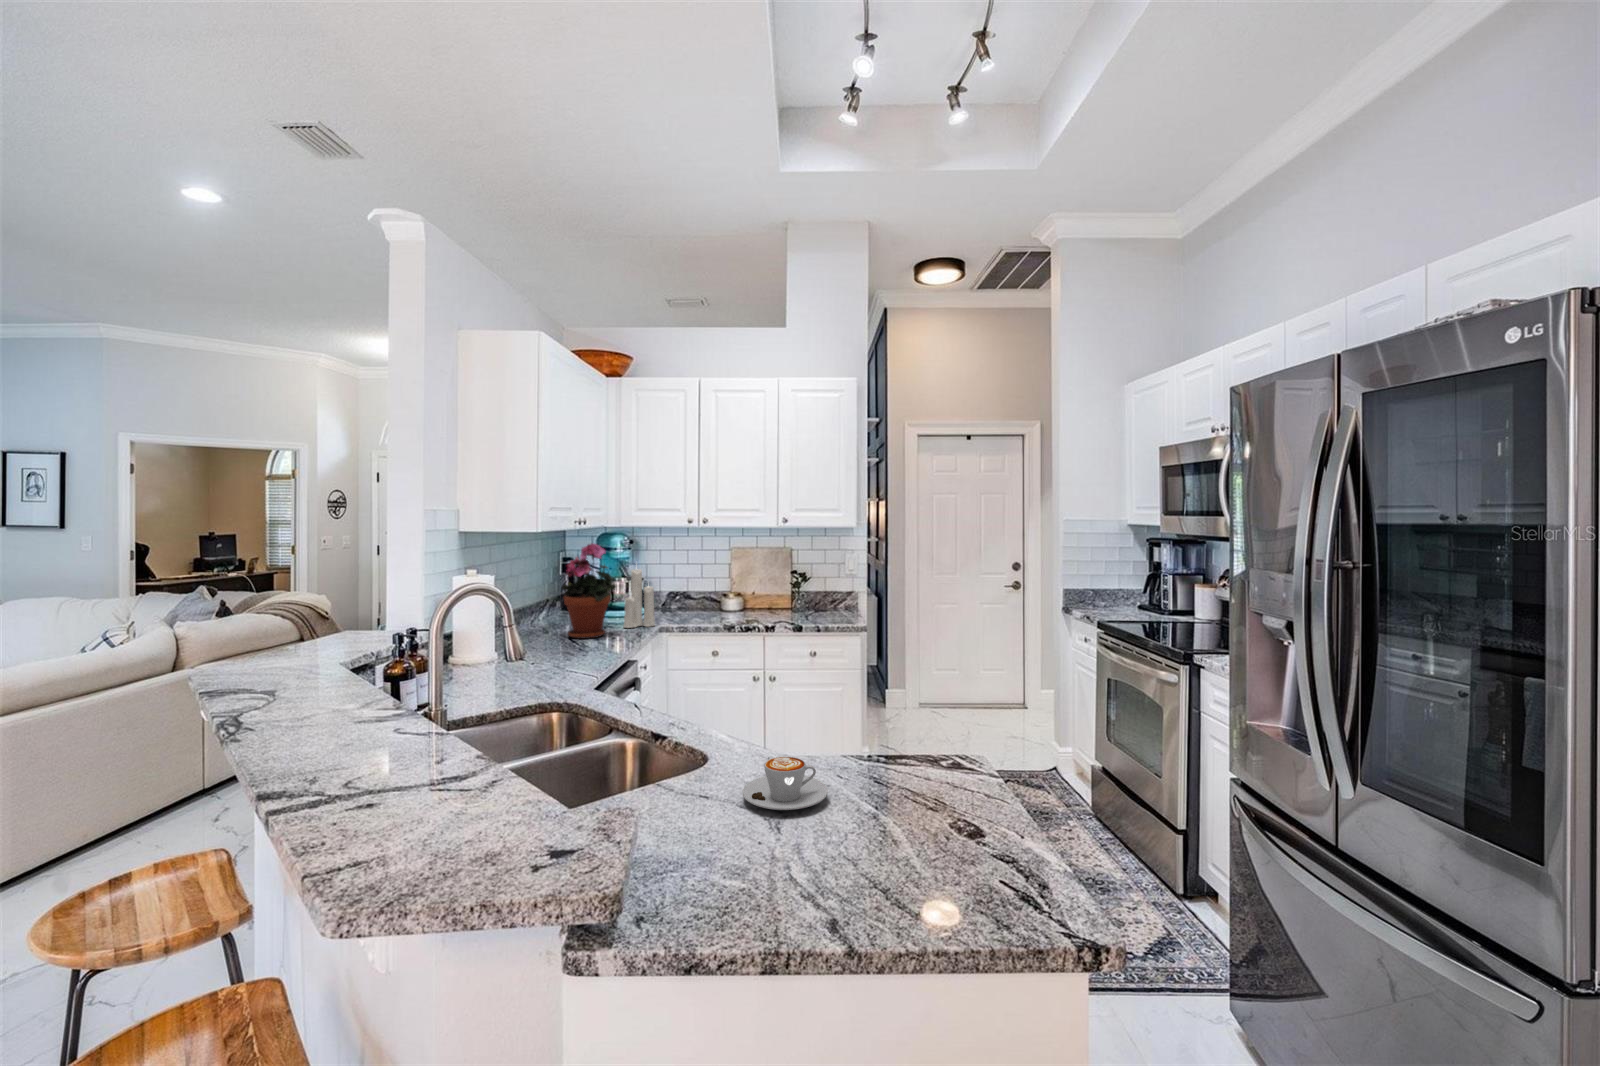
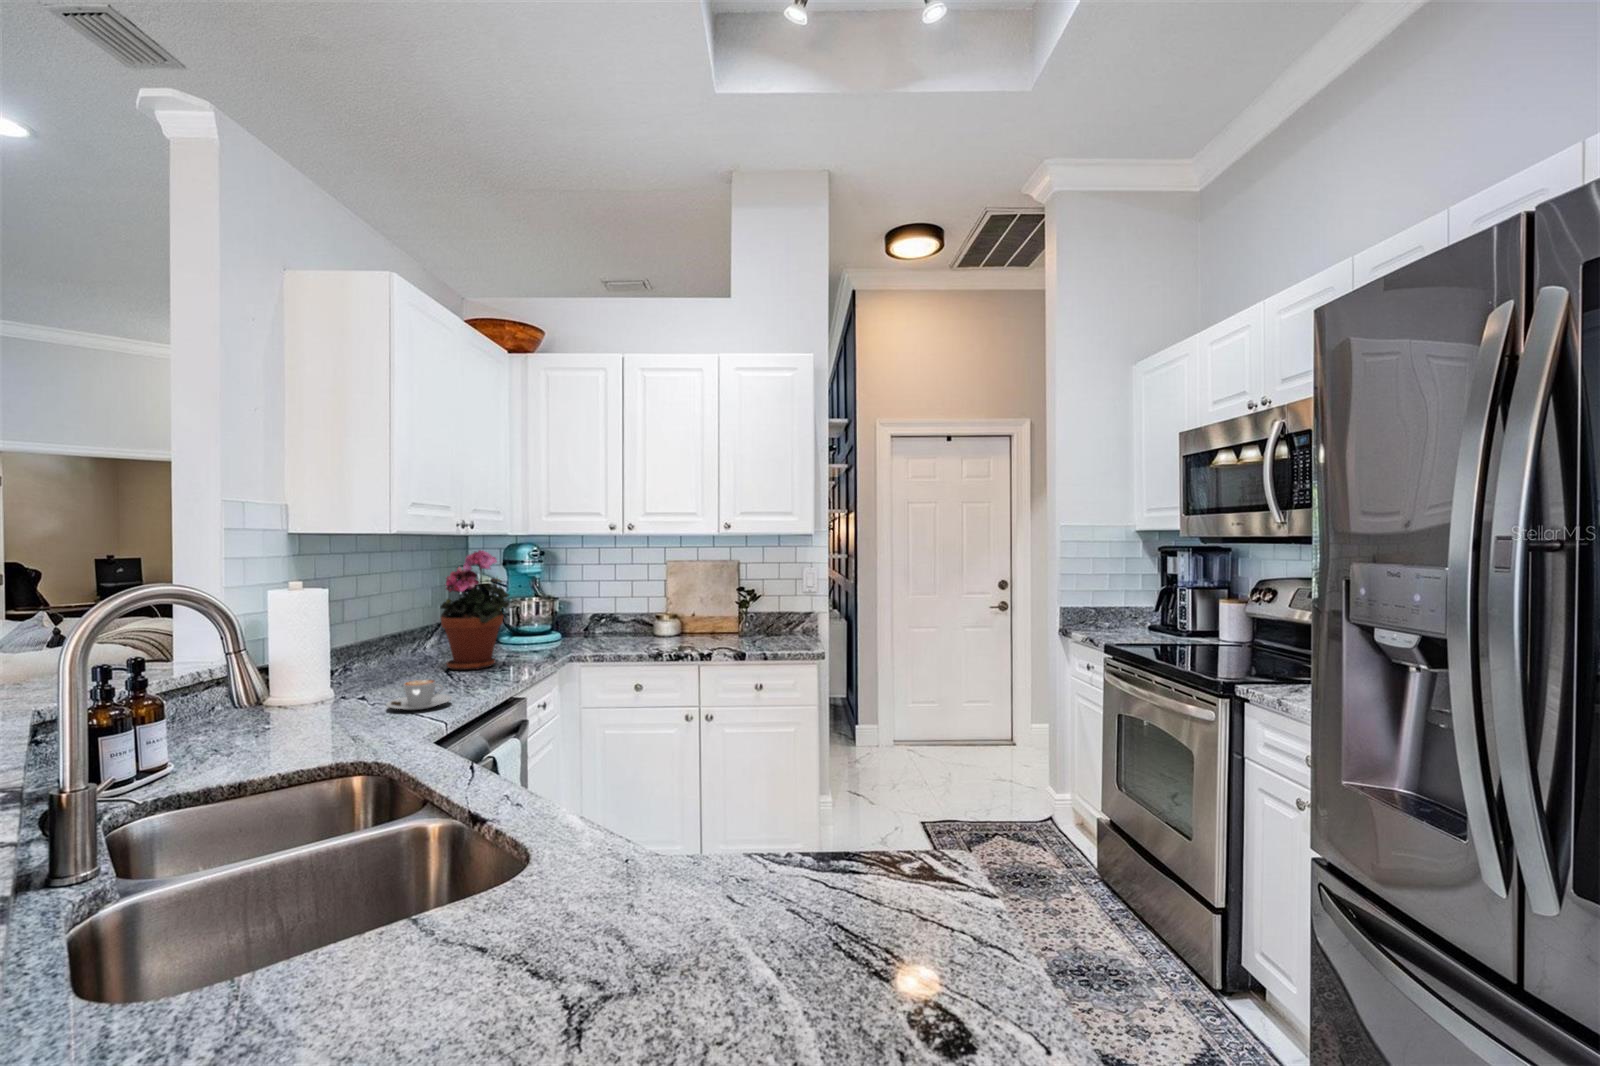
candle: present [624,569,655,628] -> none [524,570,565,656]
coffee cup: present [743,757,828,810] -> present [386,680,452,710]

